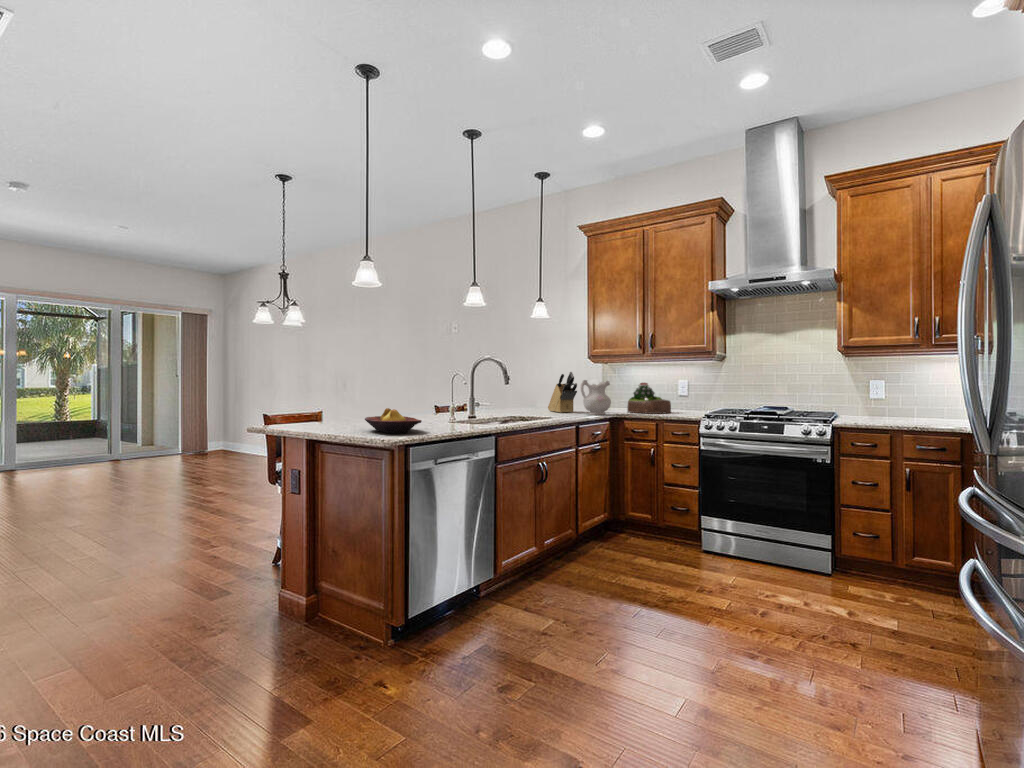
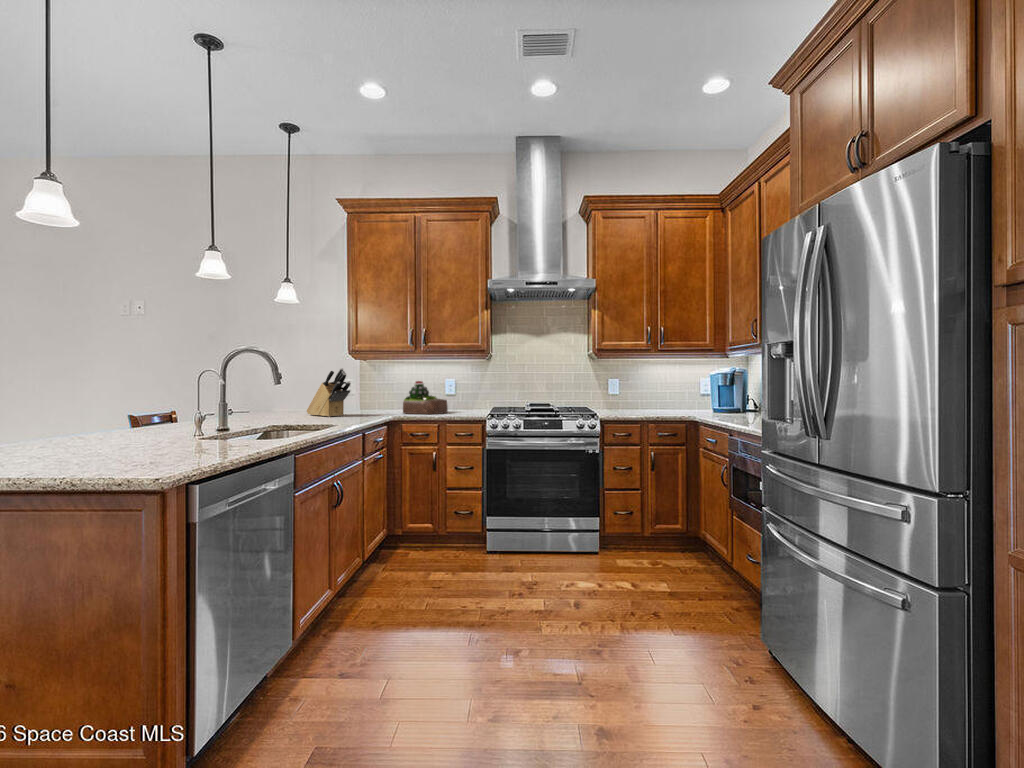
ceramic pitcher: present [581,380,611,415] -> none [360,378,394,418]
fruit bowl: present [365,408,422,434] -> none [78,424,203,465]

